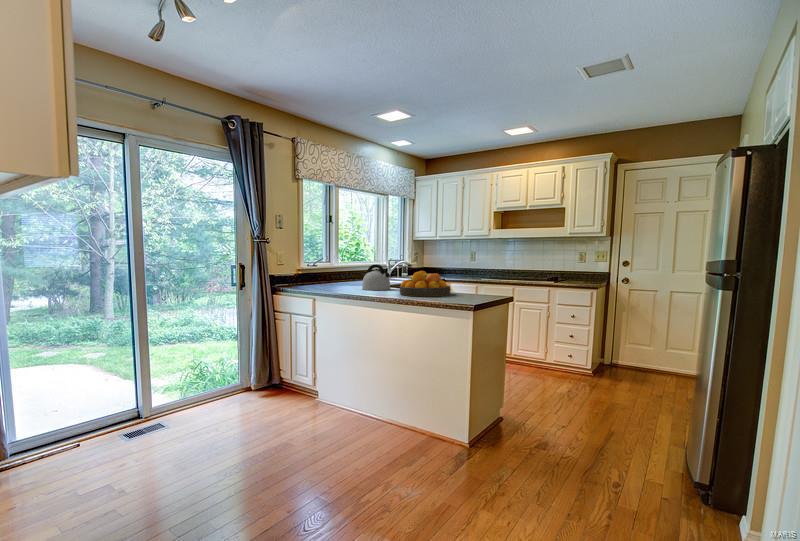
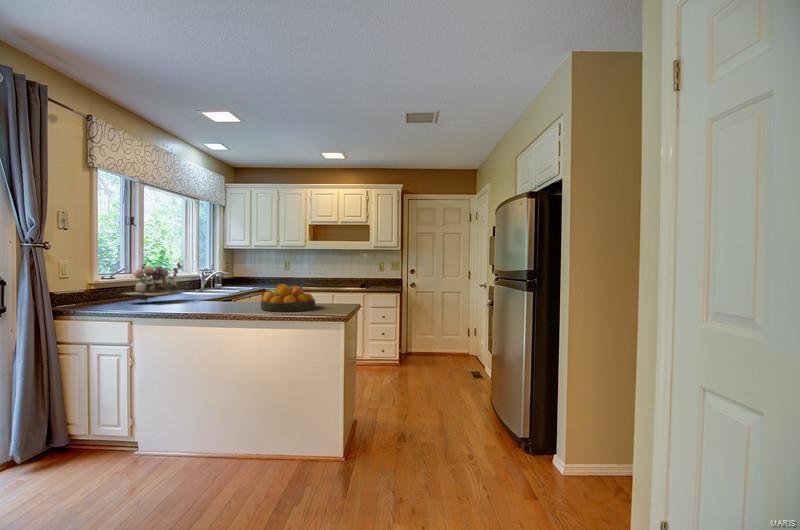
flower arrangement: none [316,251,361,285] -> present [125,262,182,301]
kettle: present [362,264,390,290] -> none [200,277,237,307]

